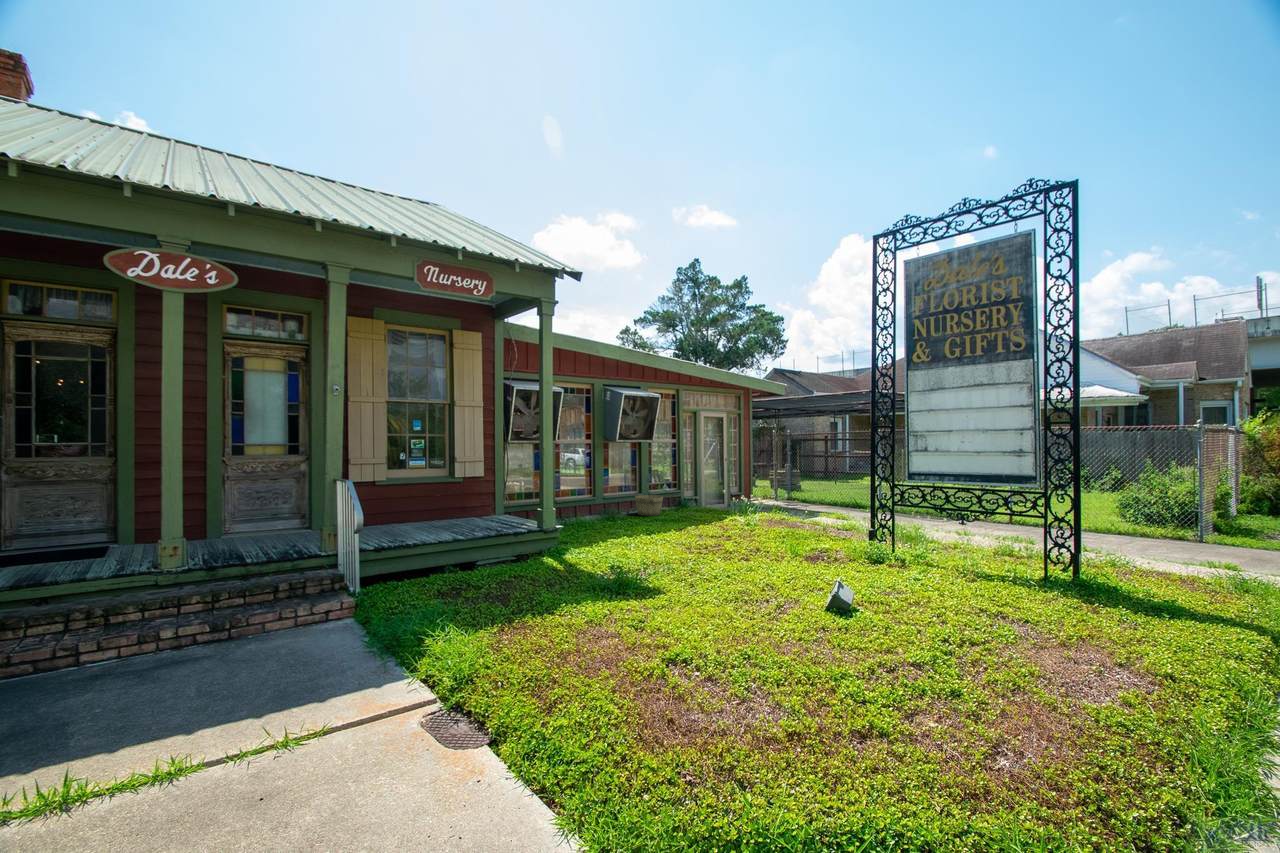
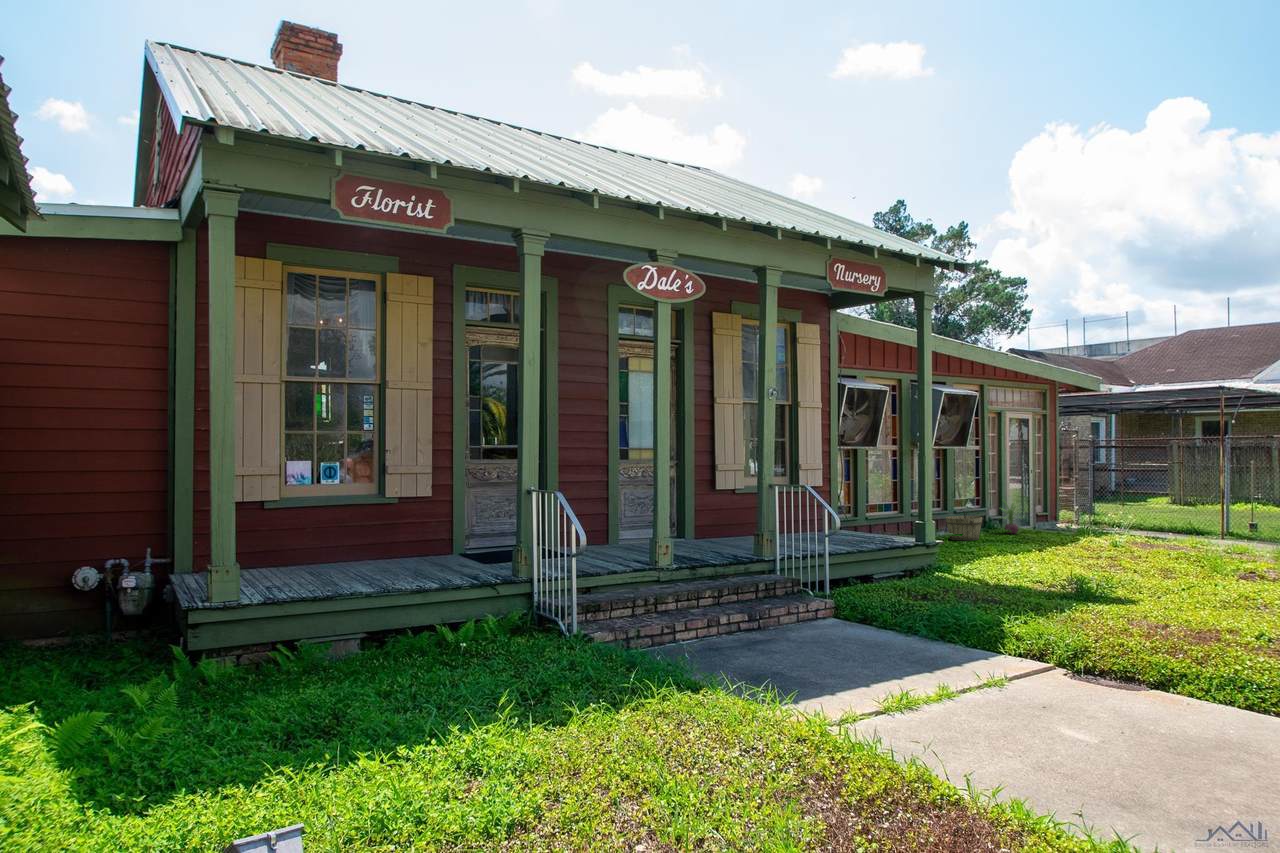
decorative plant: none [678,482,709,510] -> present [1003,500,1019,534]

